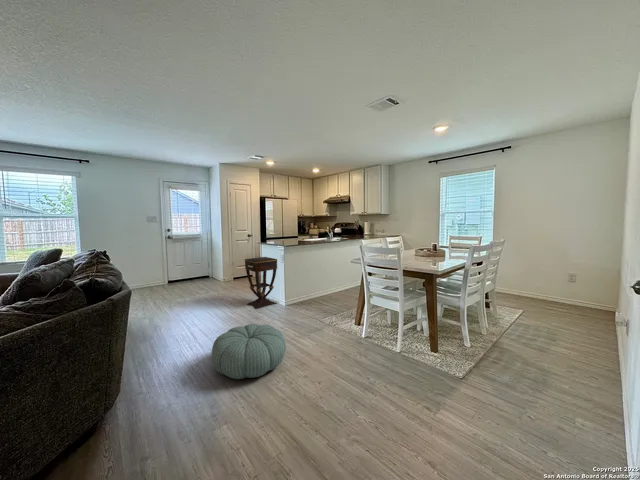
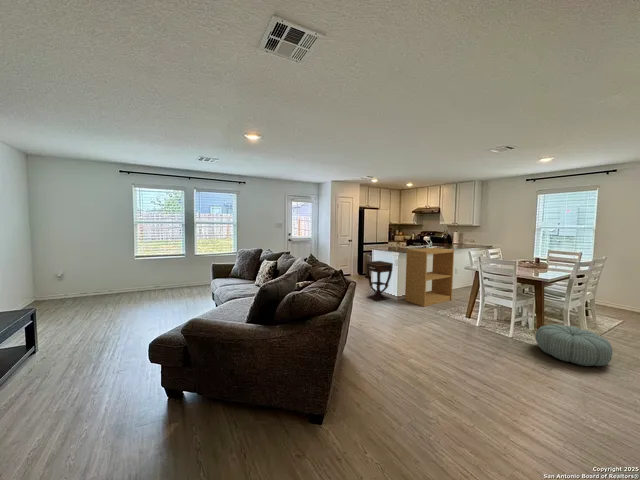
bookshelf: none [292,238,350,312] -> present [405,248,454,307]
pouf: present [212,324,286,379] -> present [535,324,612,366]

